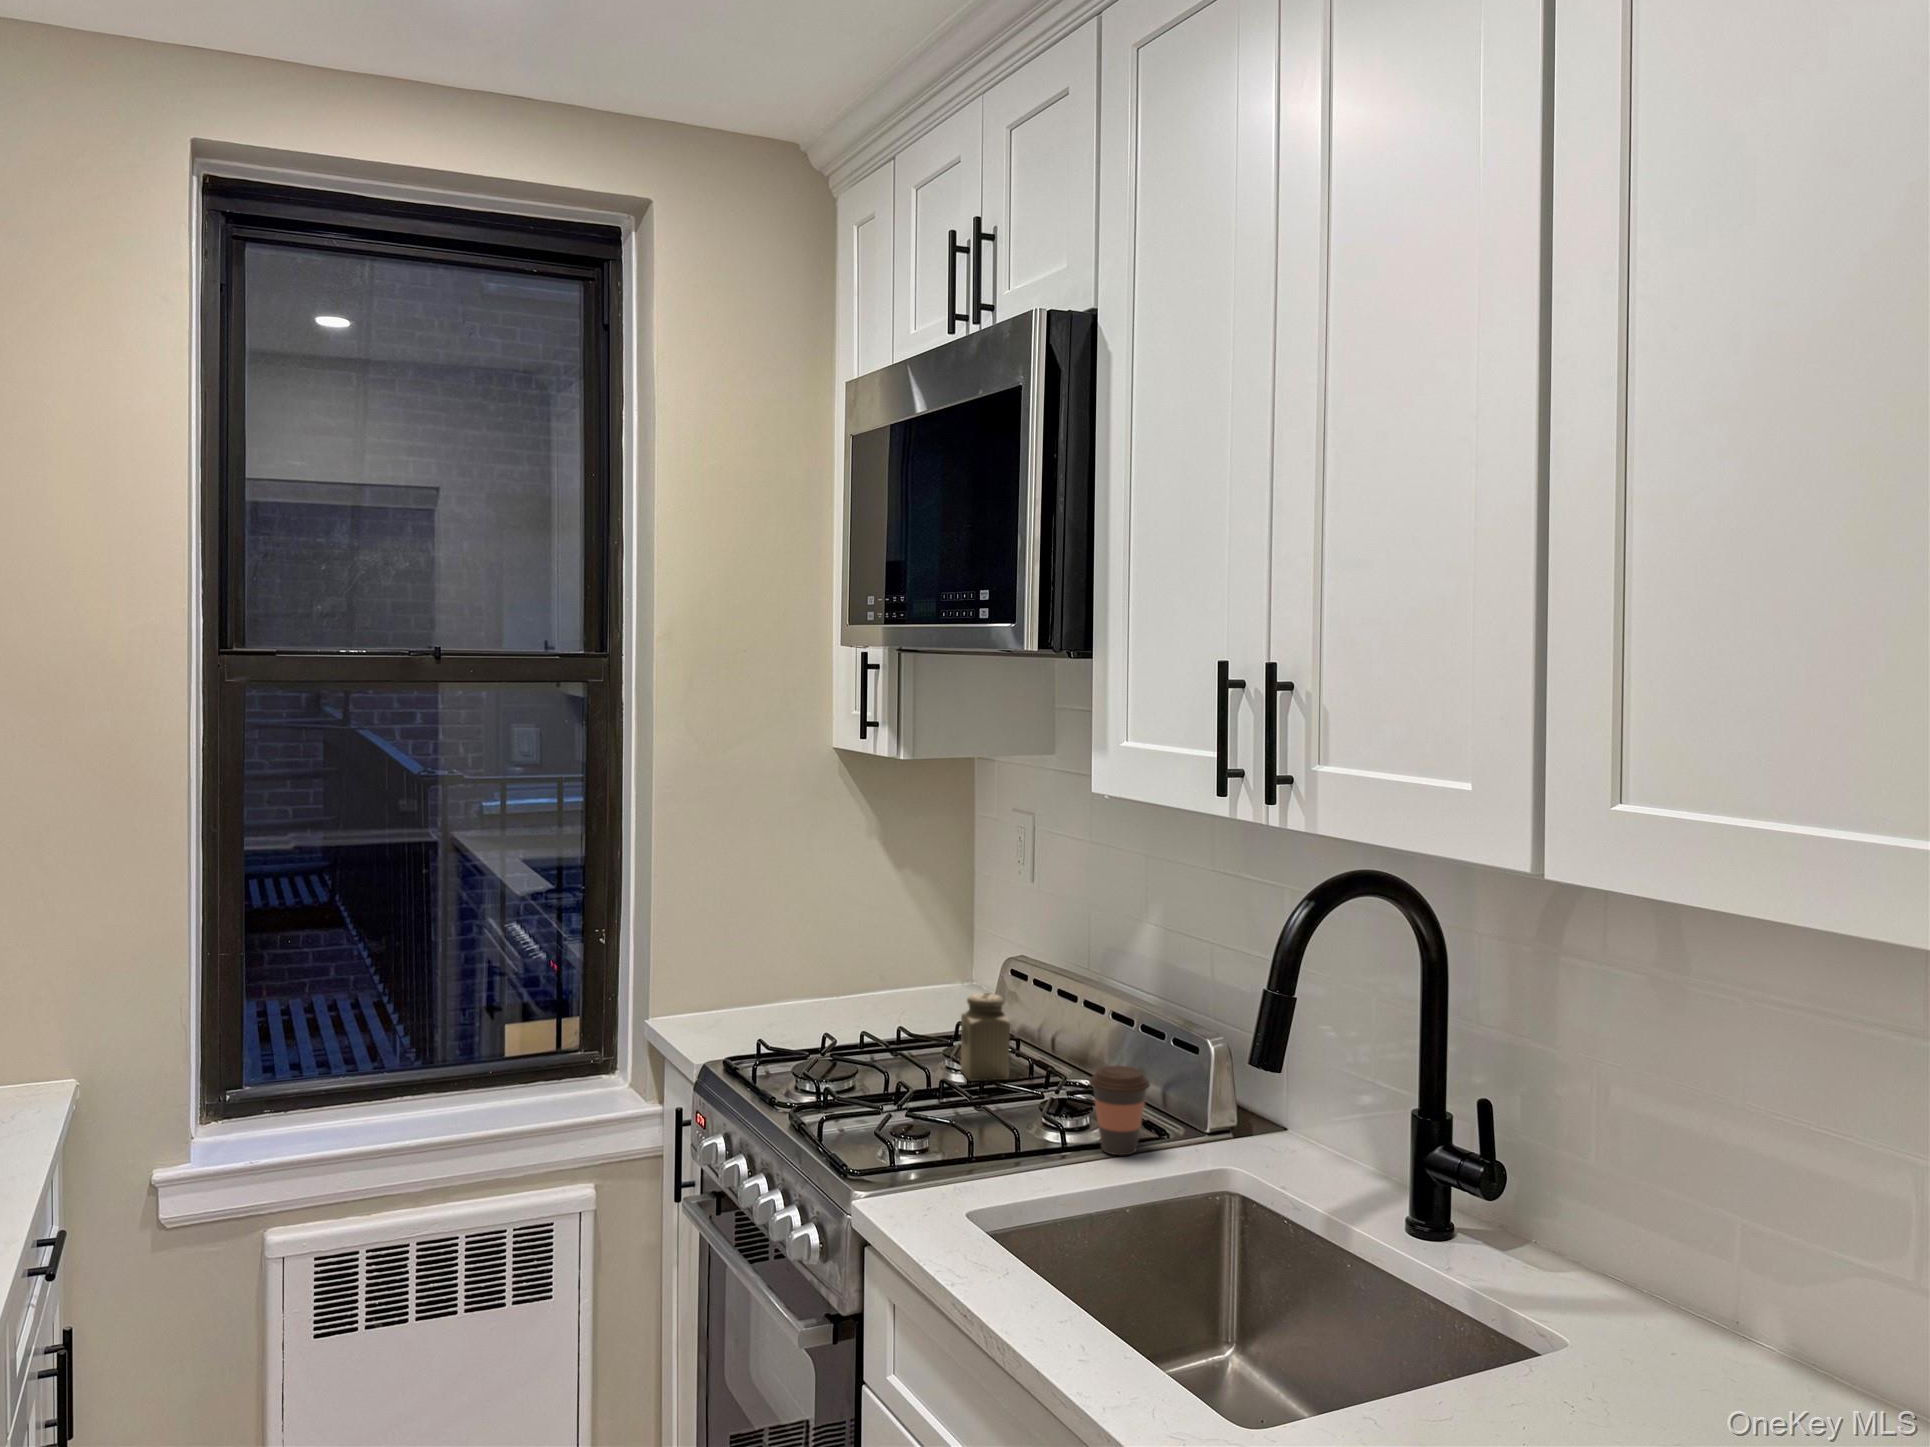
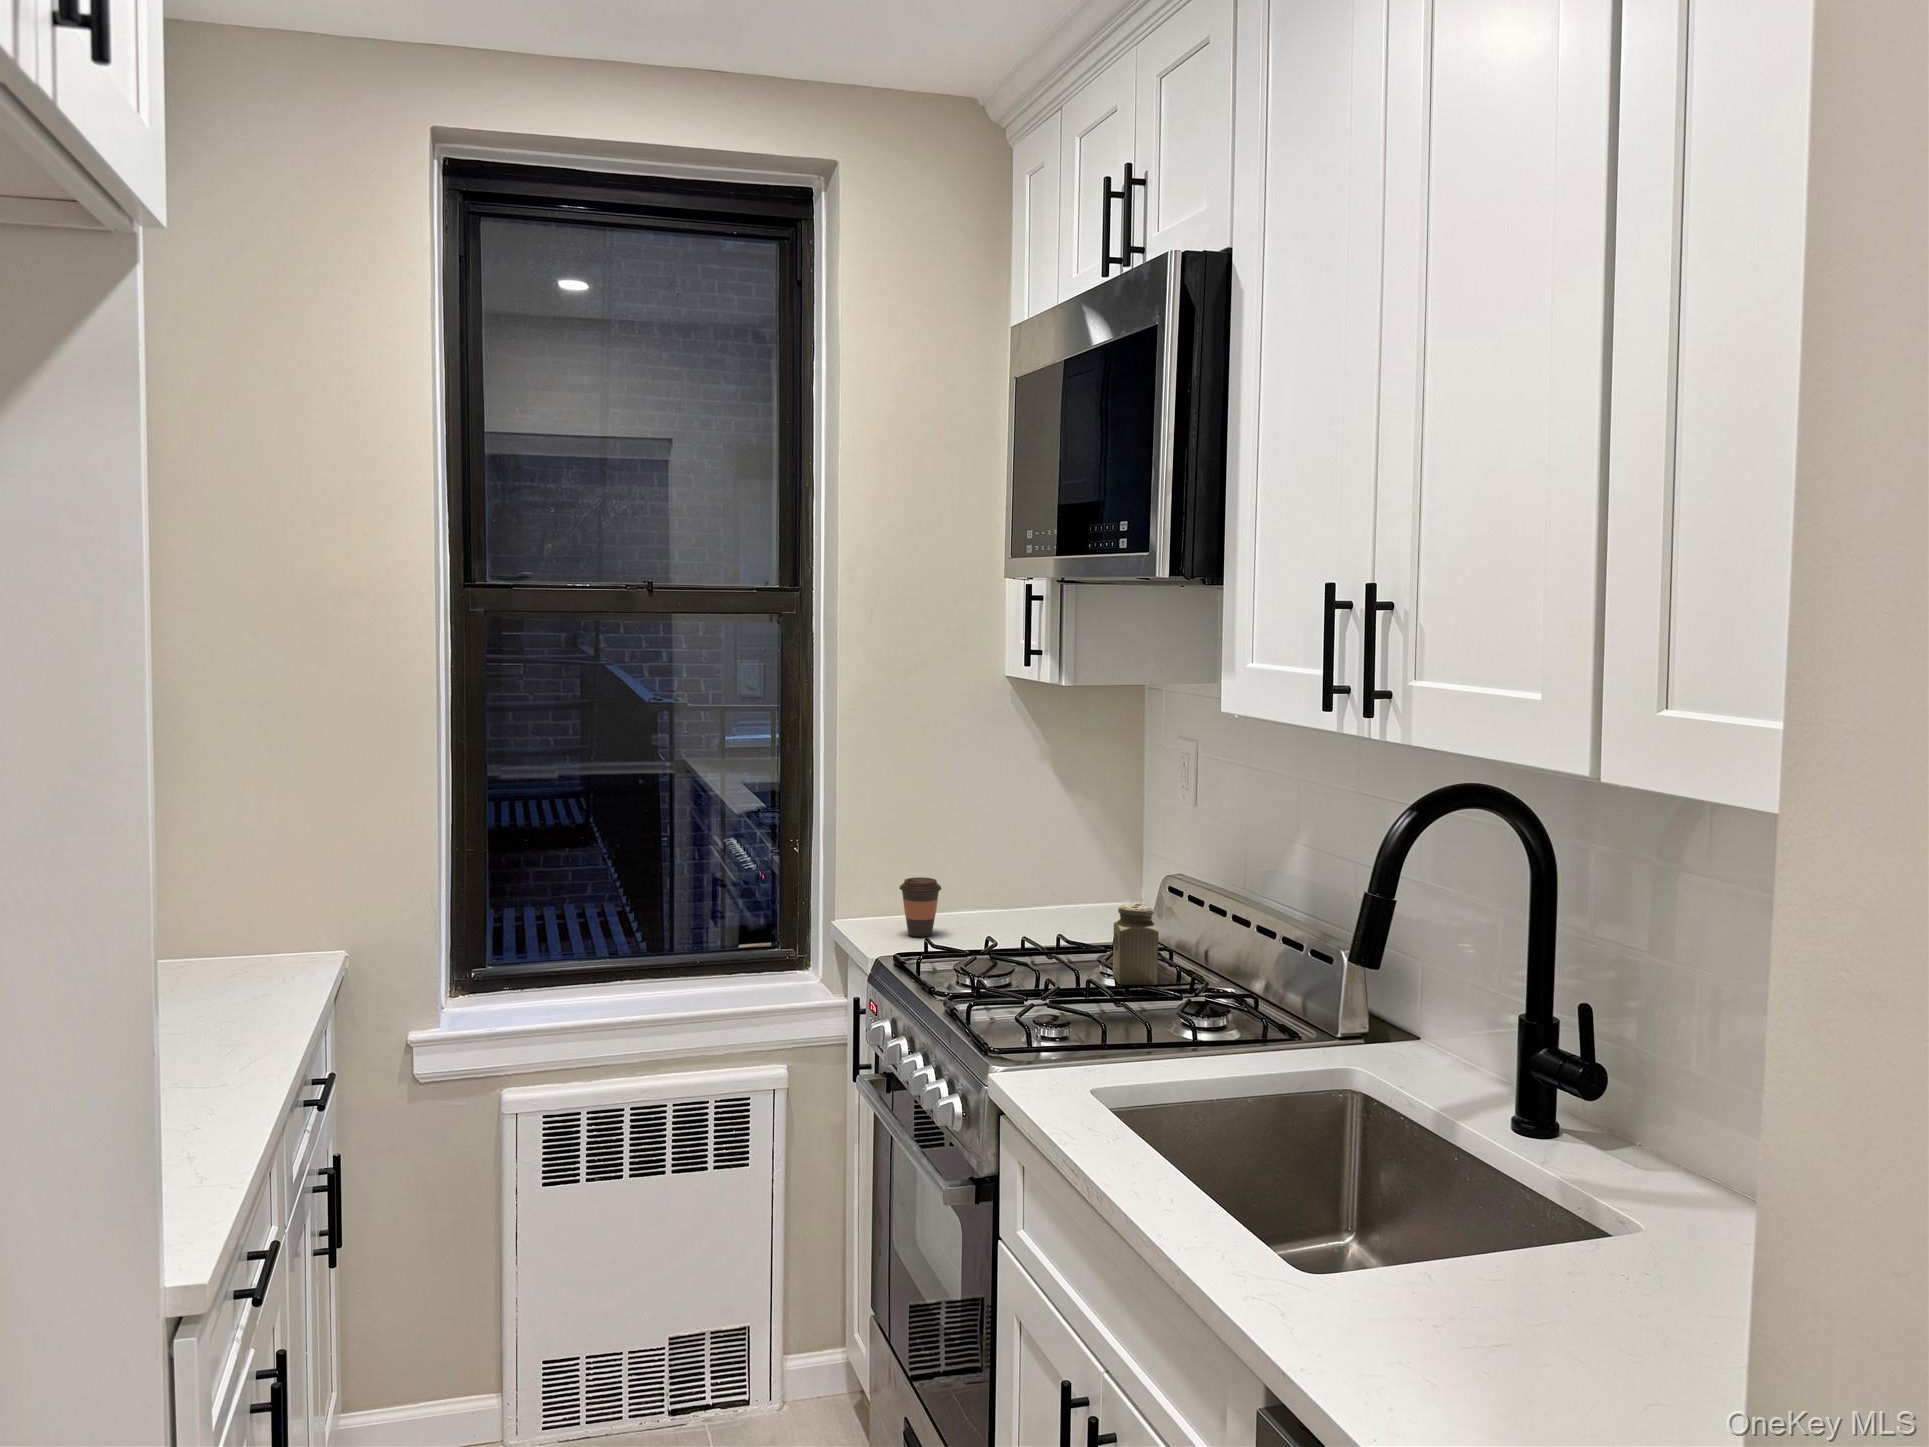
coffee cup: present [1090,1065,1150,1155] -> present [899,877,941,937]

